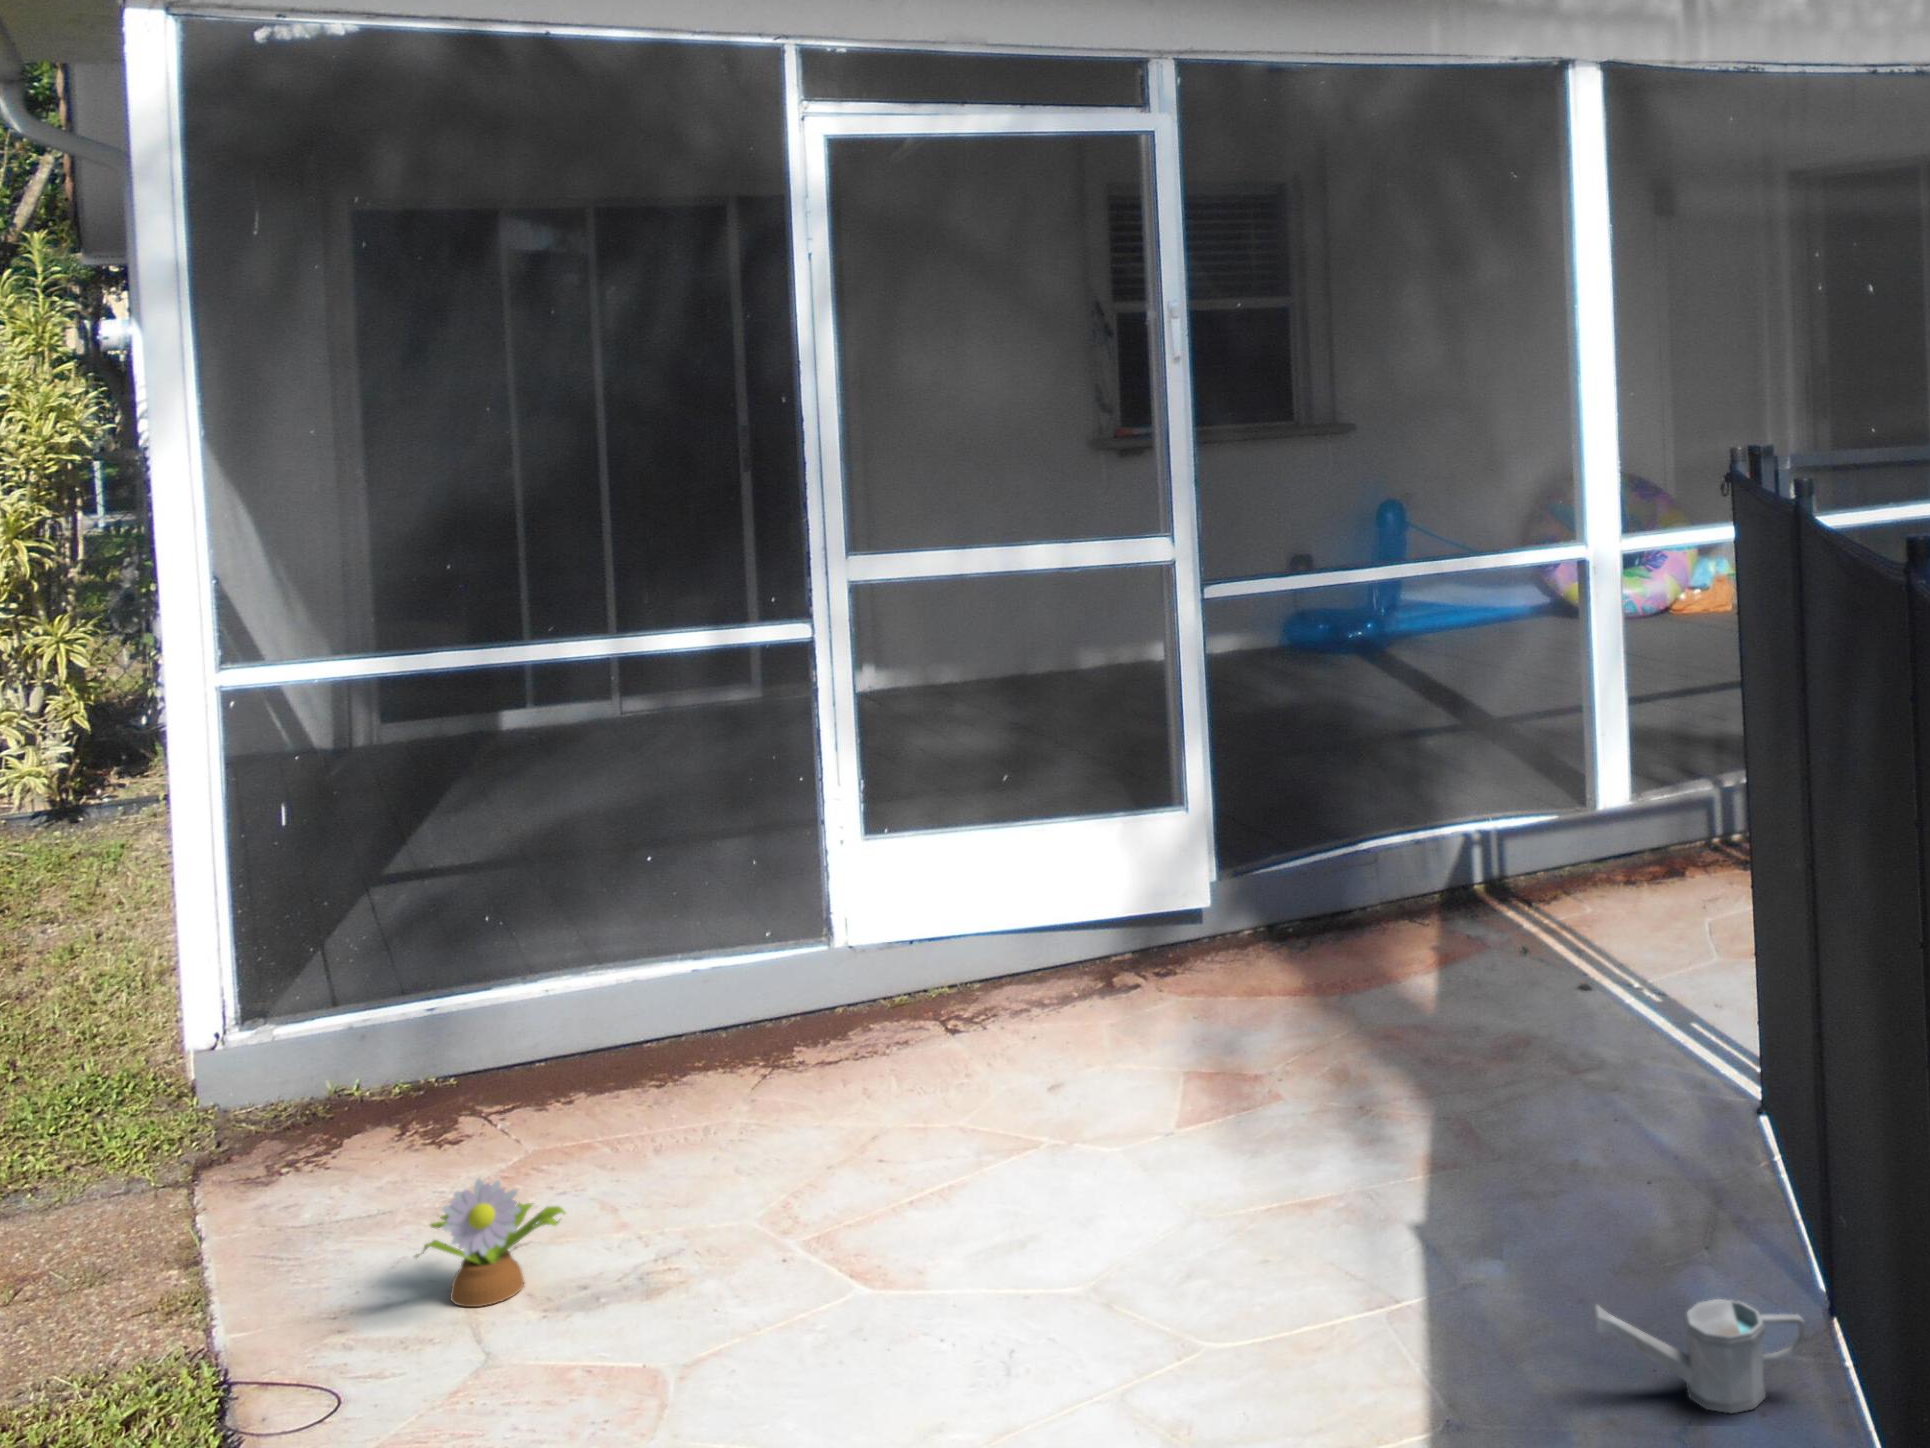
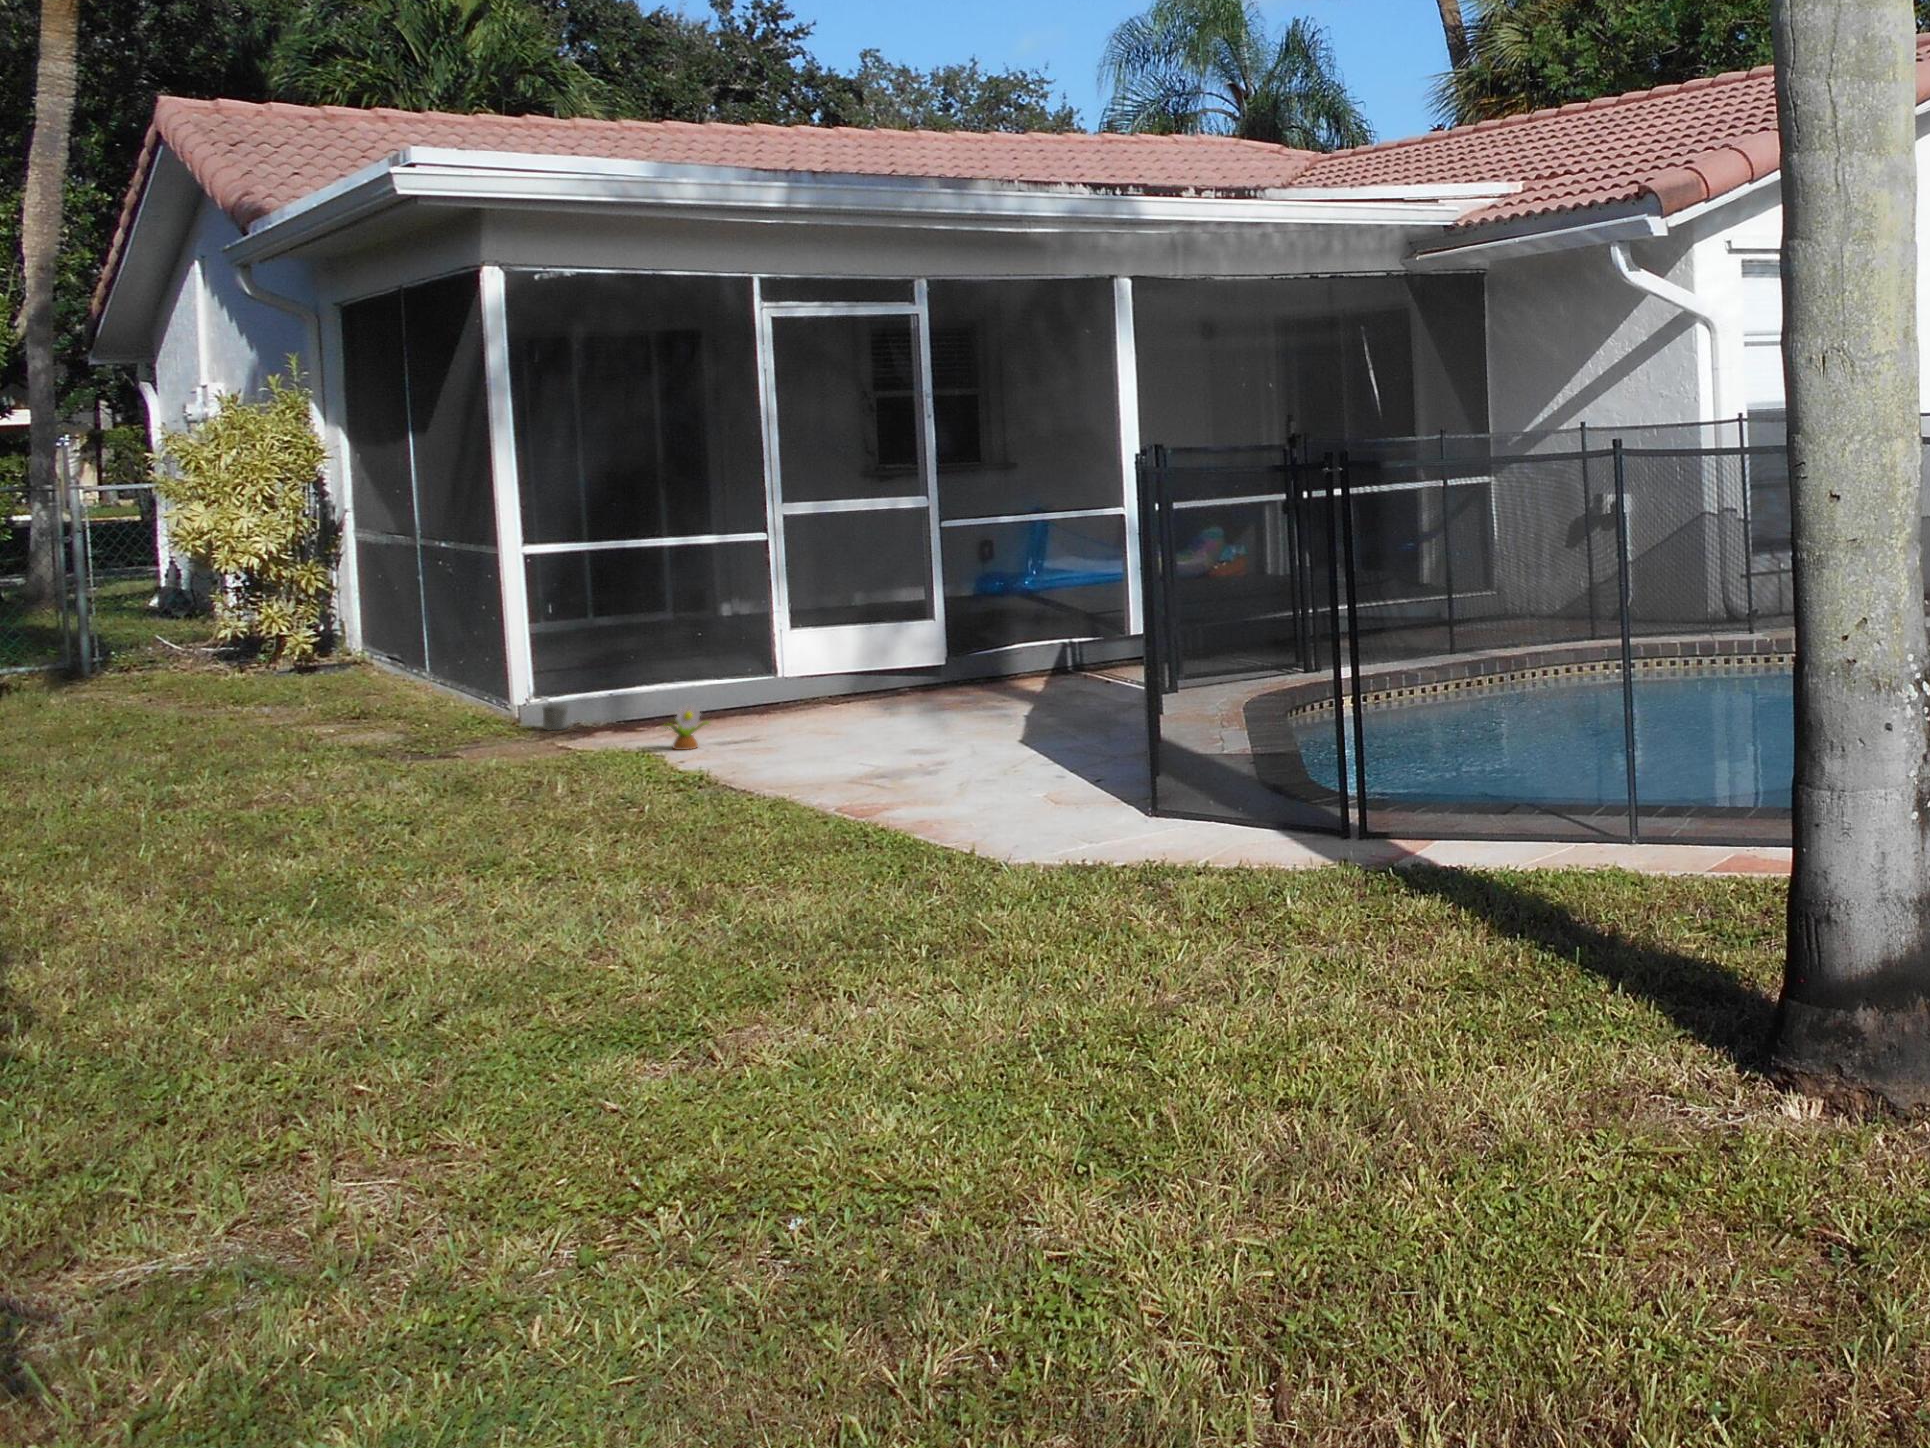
watering can: present [1594,1299,1805,1414] -> present [543,703,568,730]

